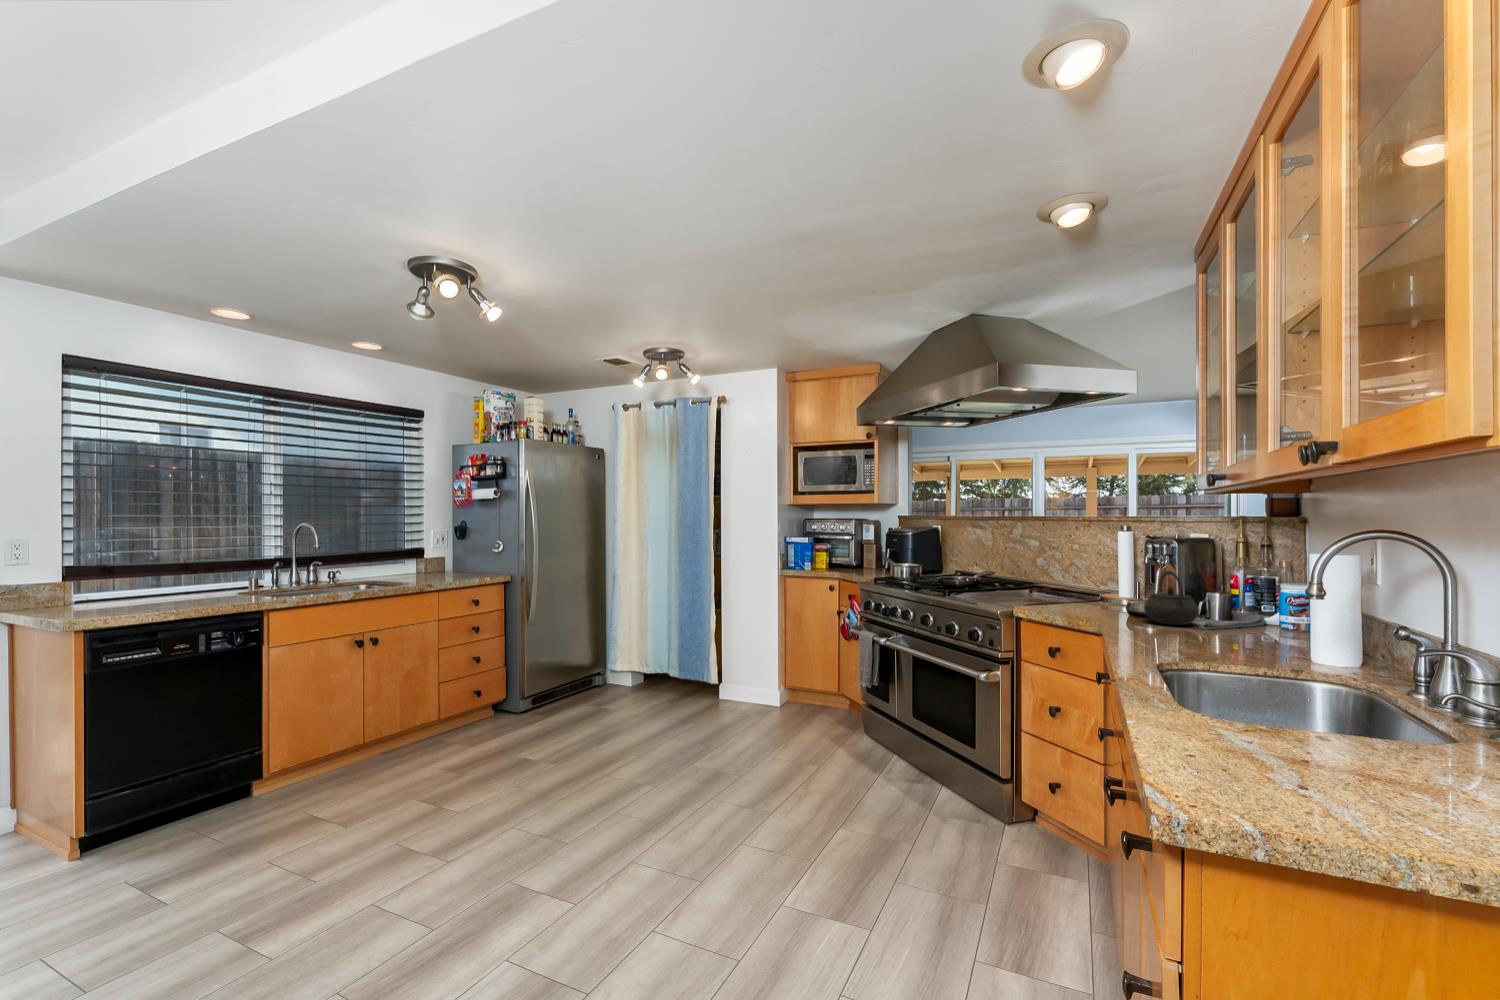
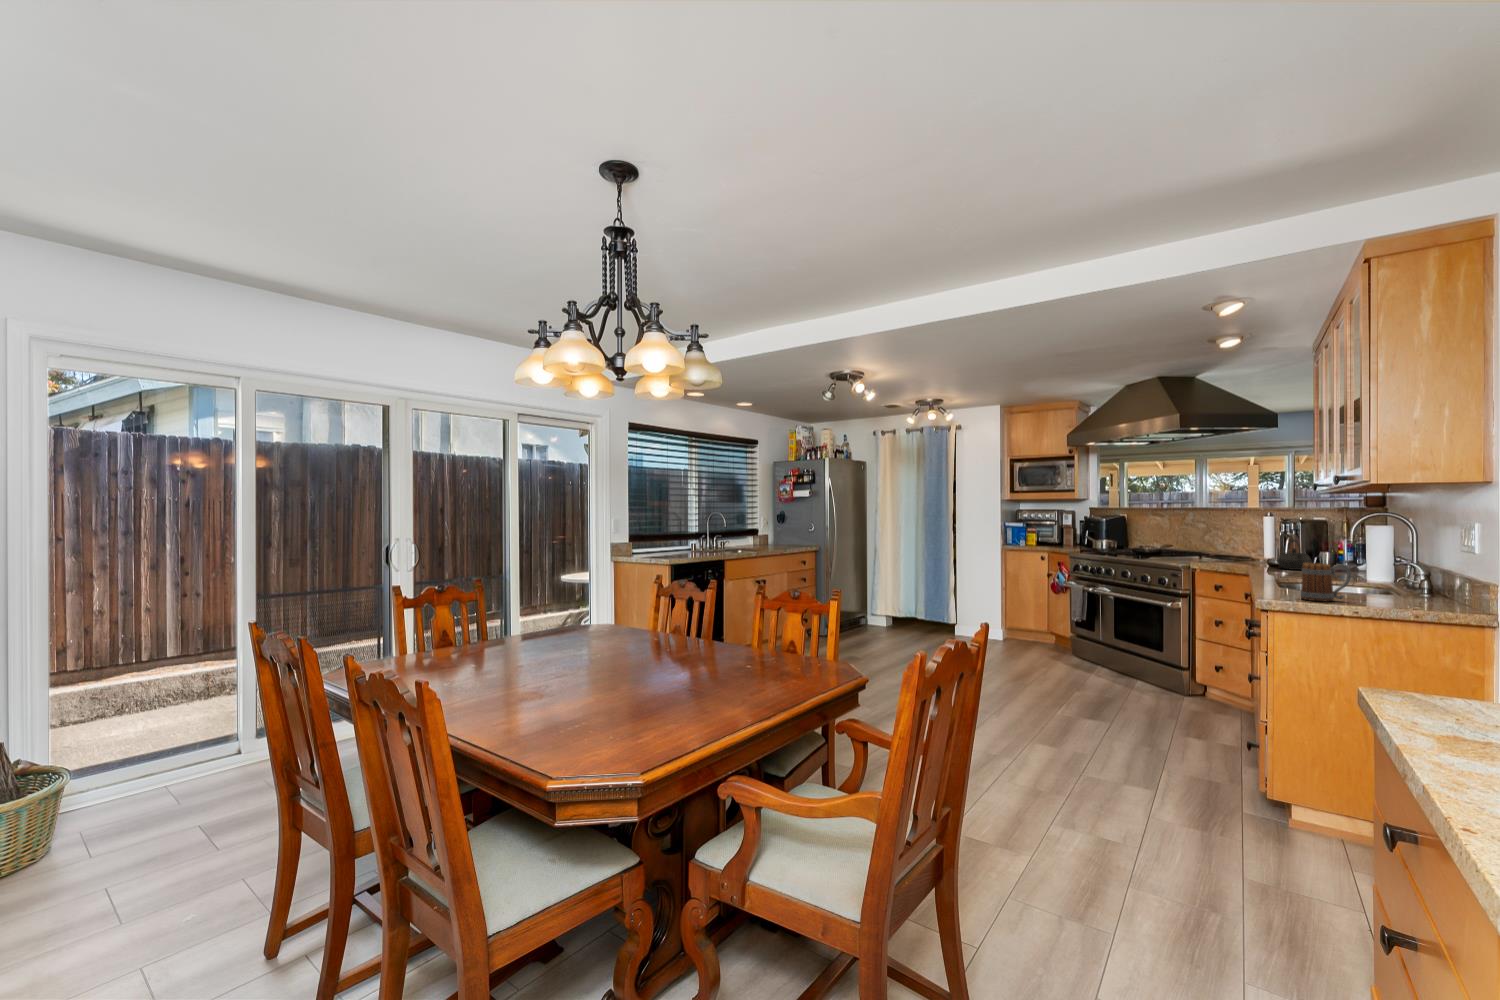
mug: none [1257,677,1409,811] -> present [1300,563,1351,602]

